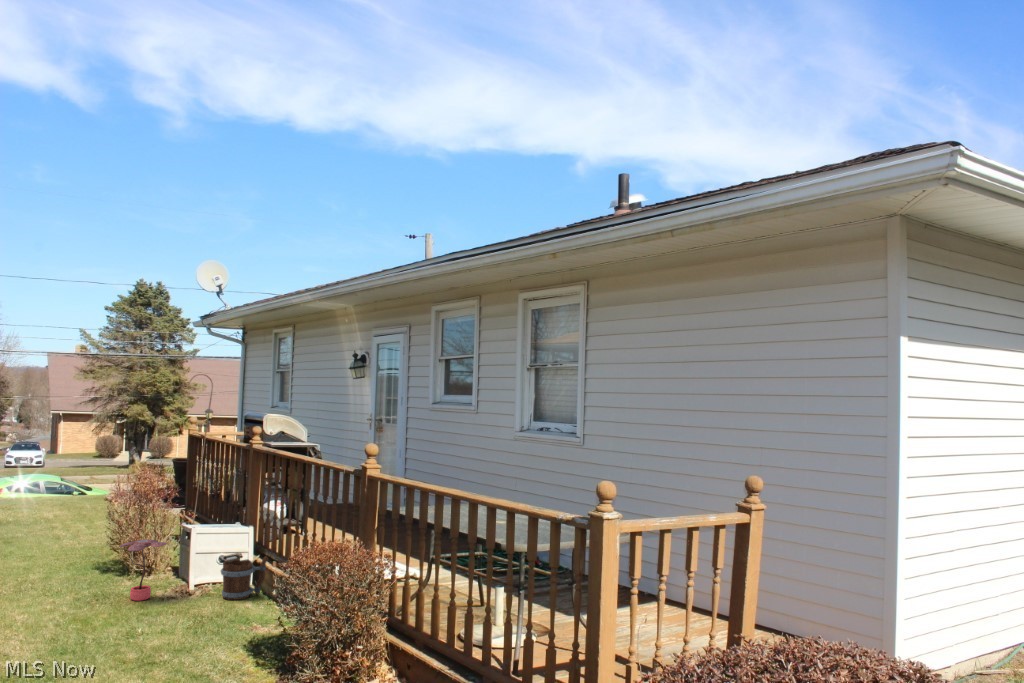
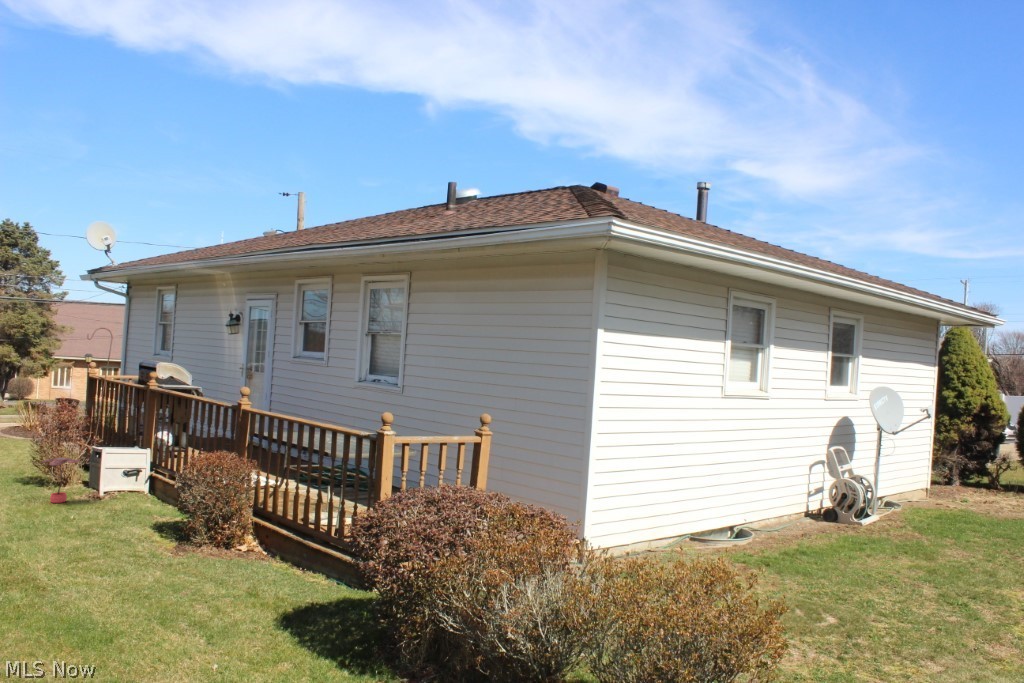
bucket: present [221,556,268,600] -> none [124,471,162,503]

